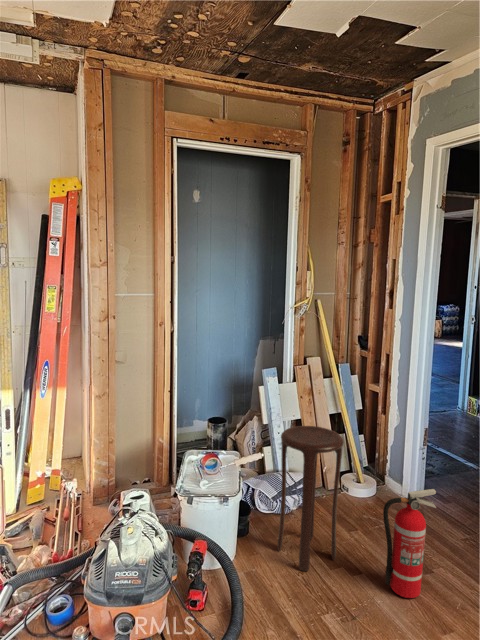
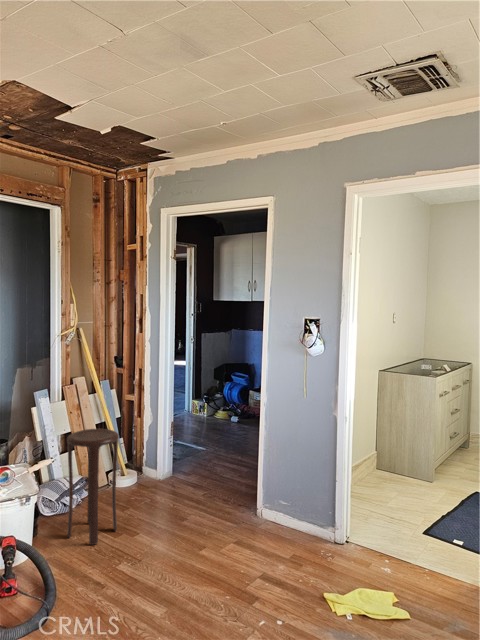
fire extinguisher: present [383,489,436,598] -> none [153,455,188,538]

